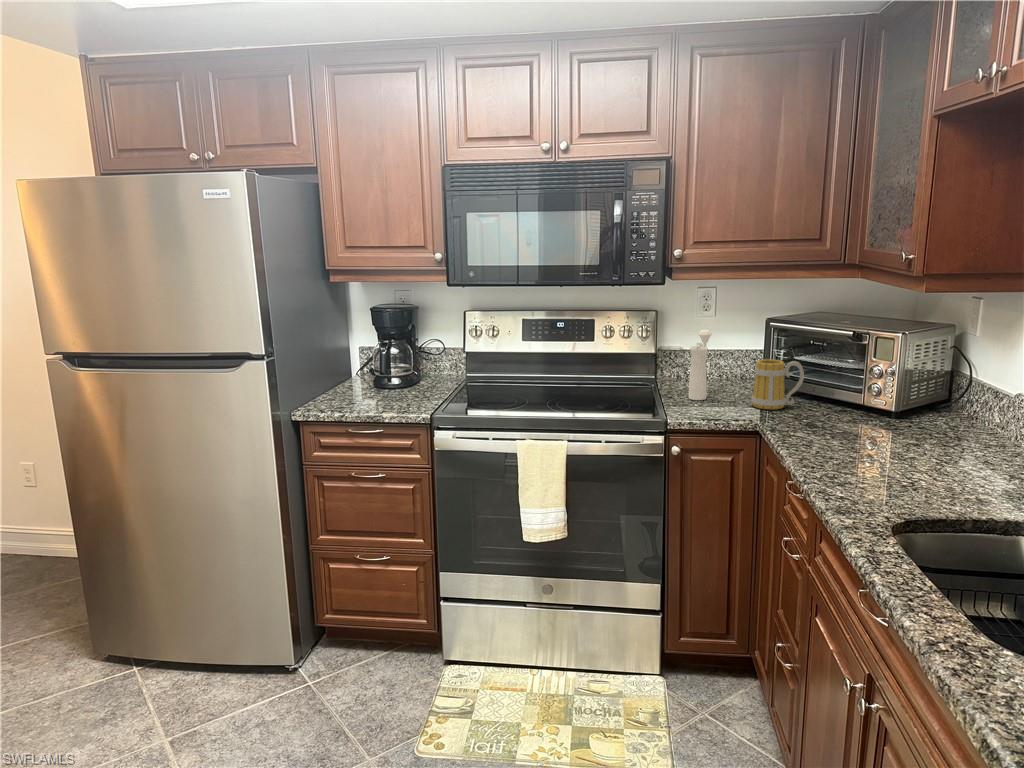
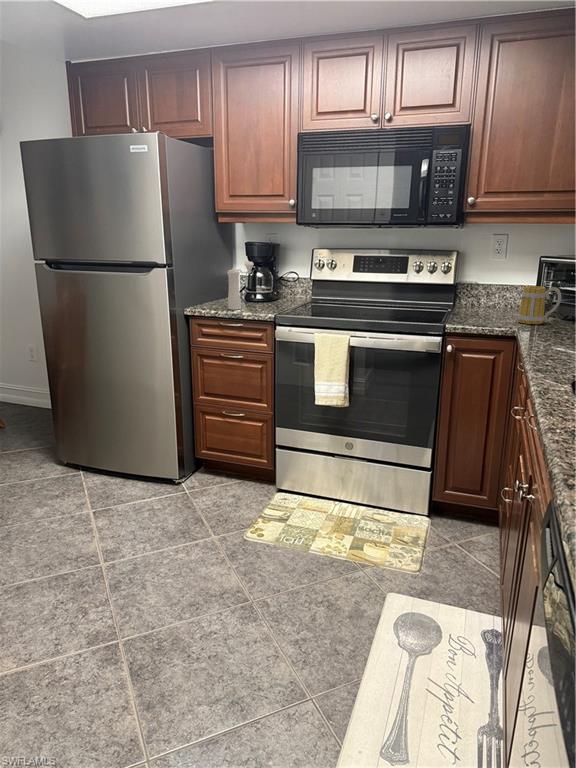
pepper mill: present [689,330,712,400] -> present [227,262,254,310]

